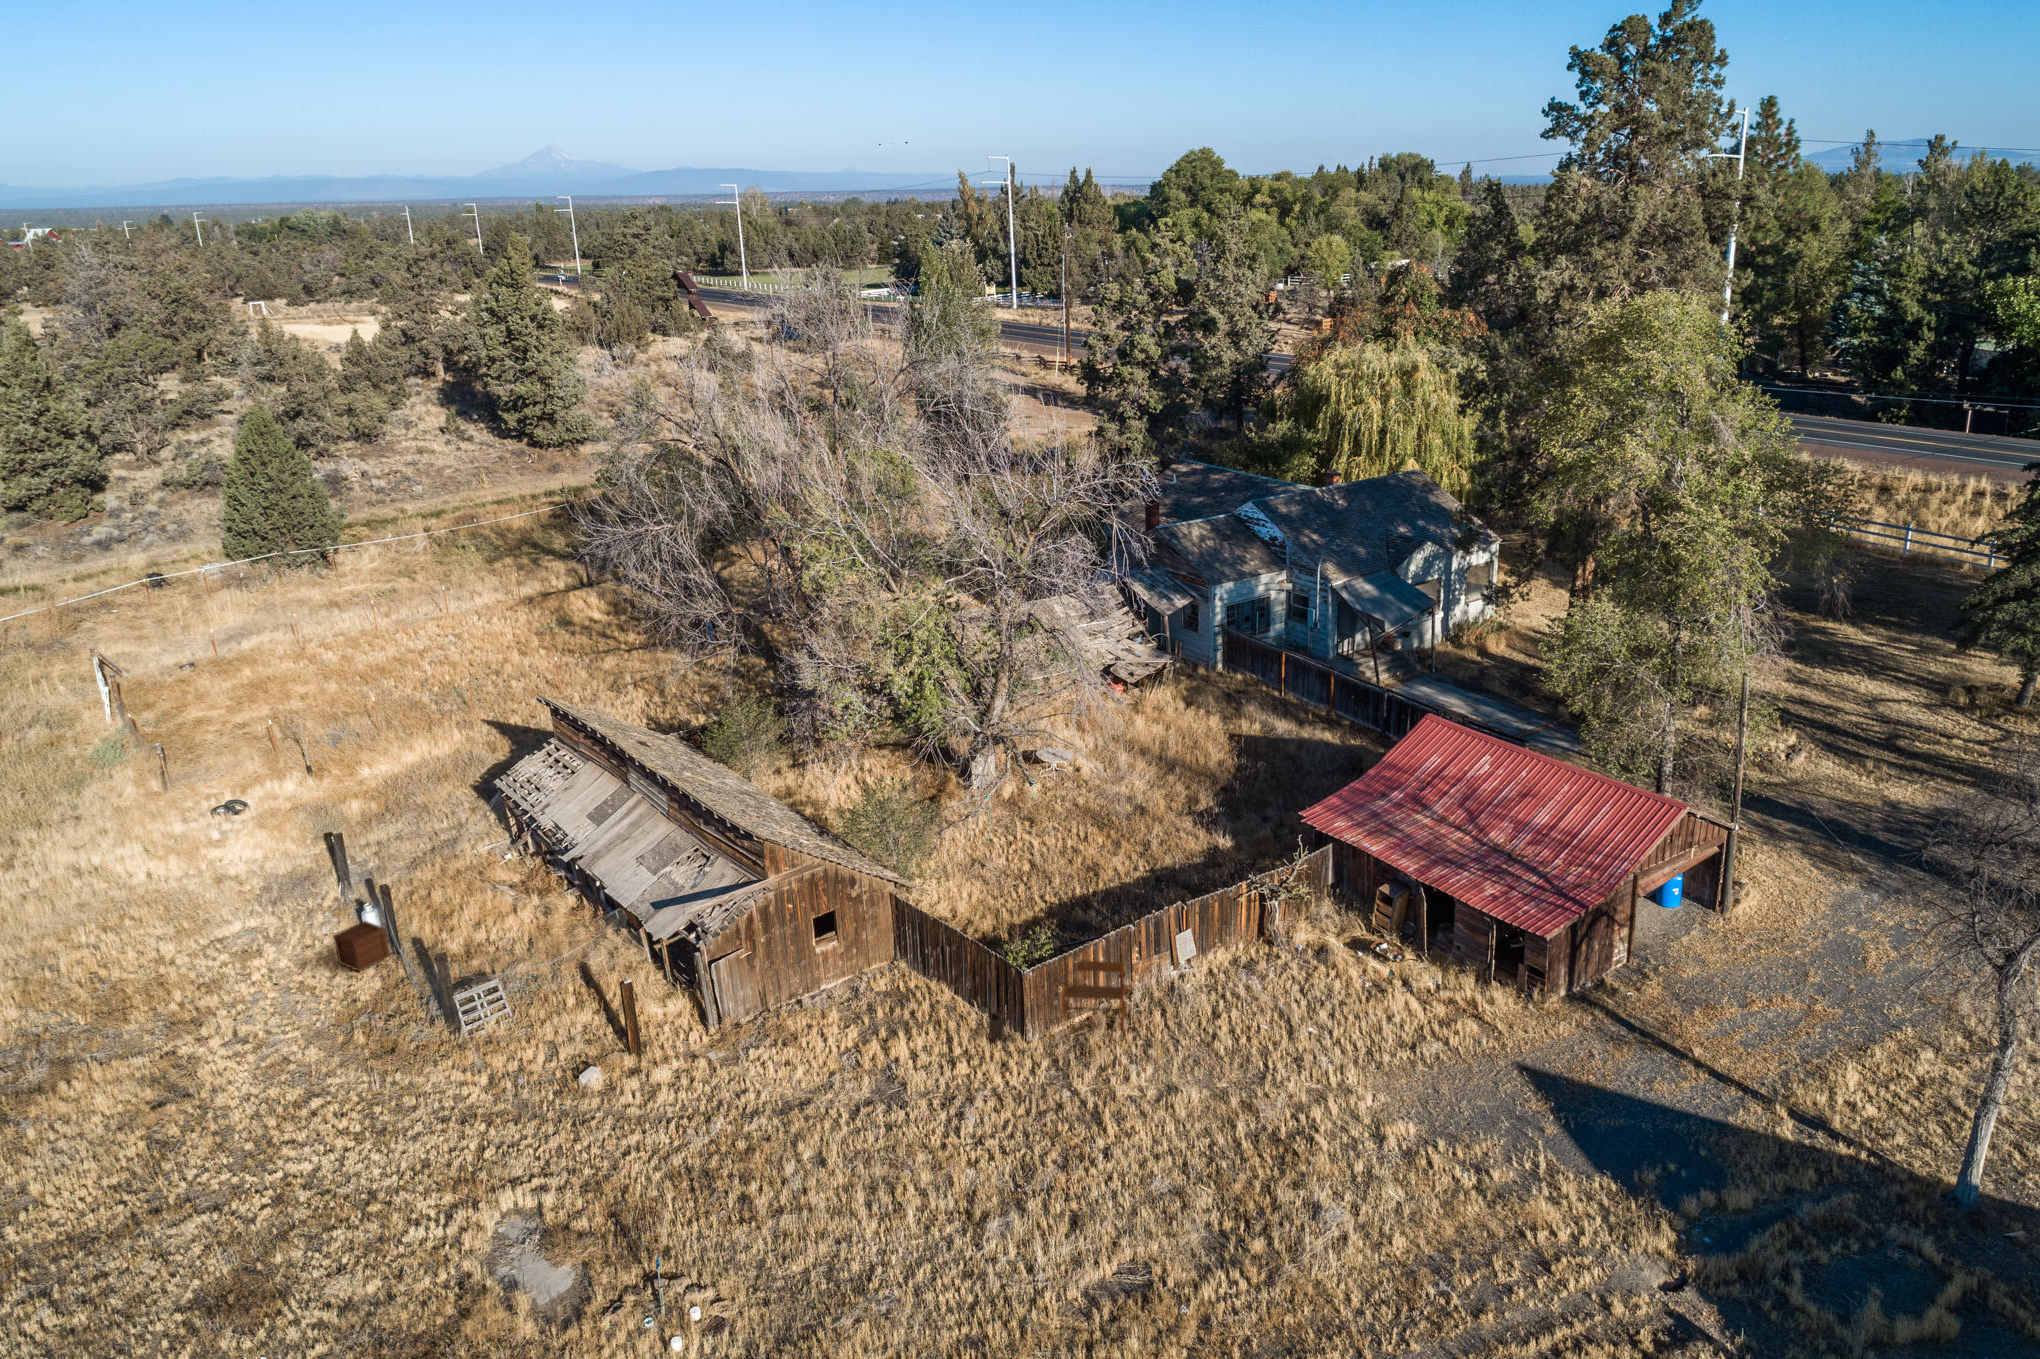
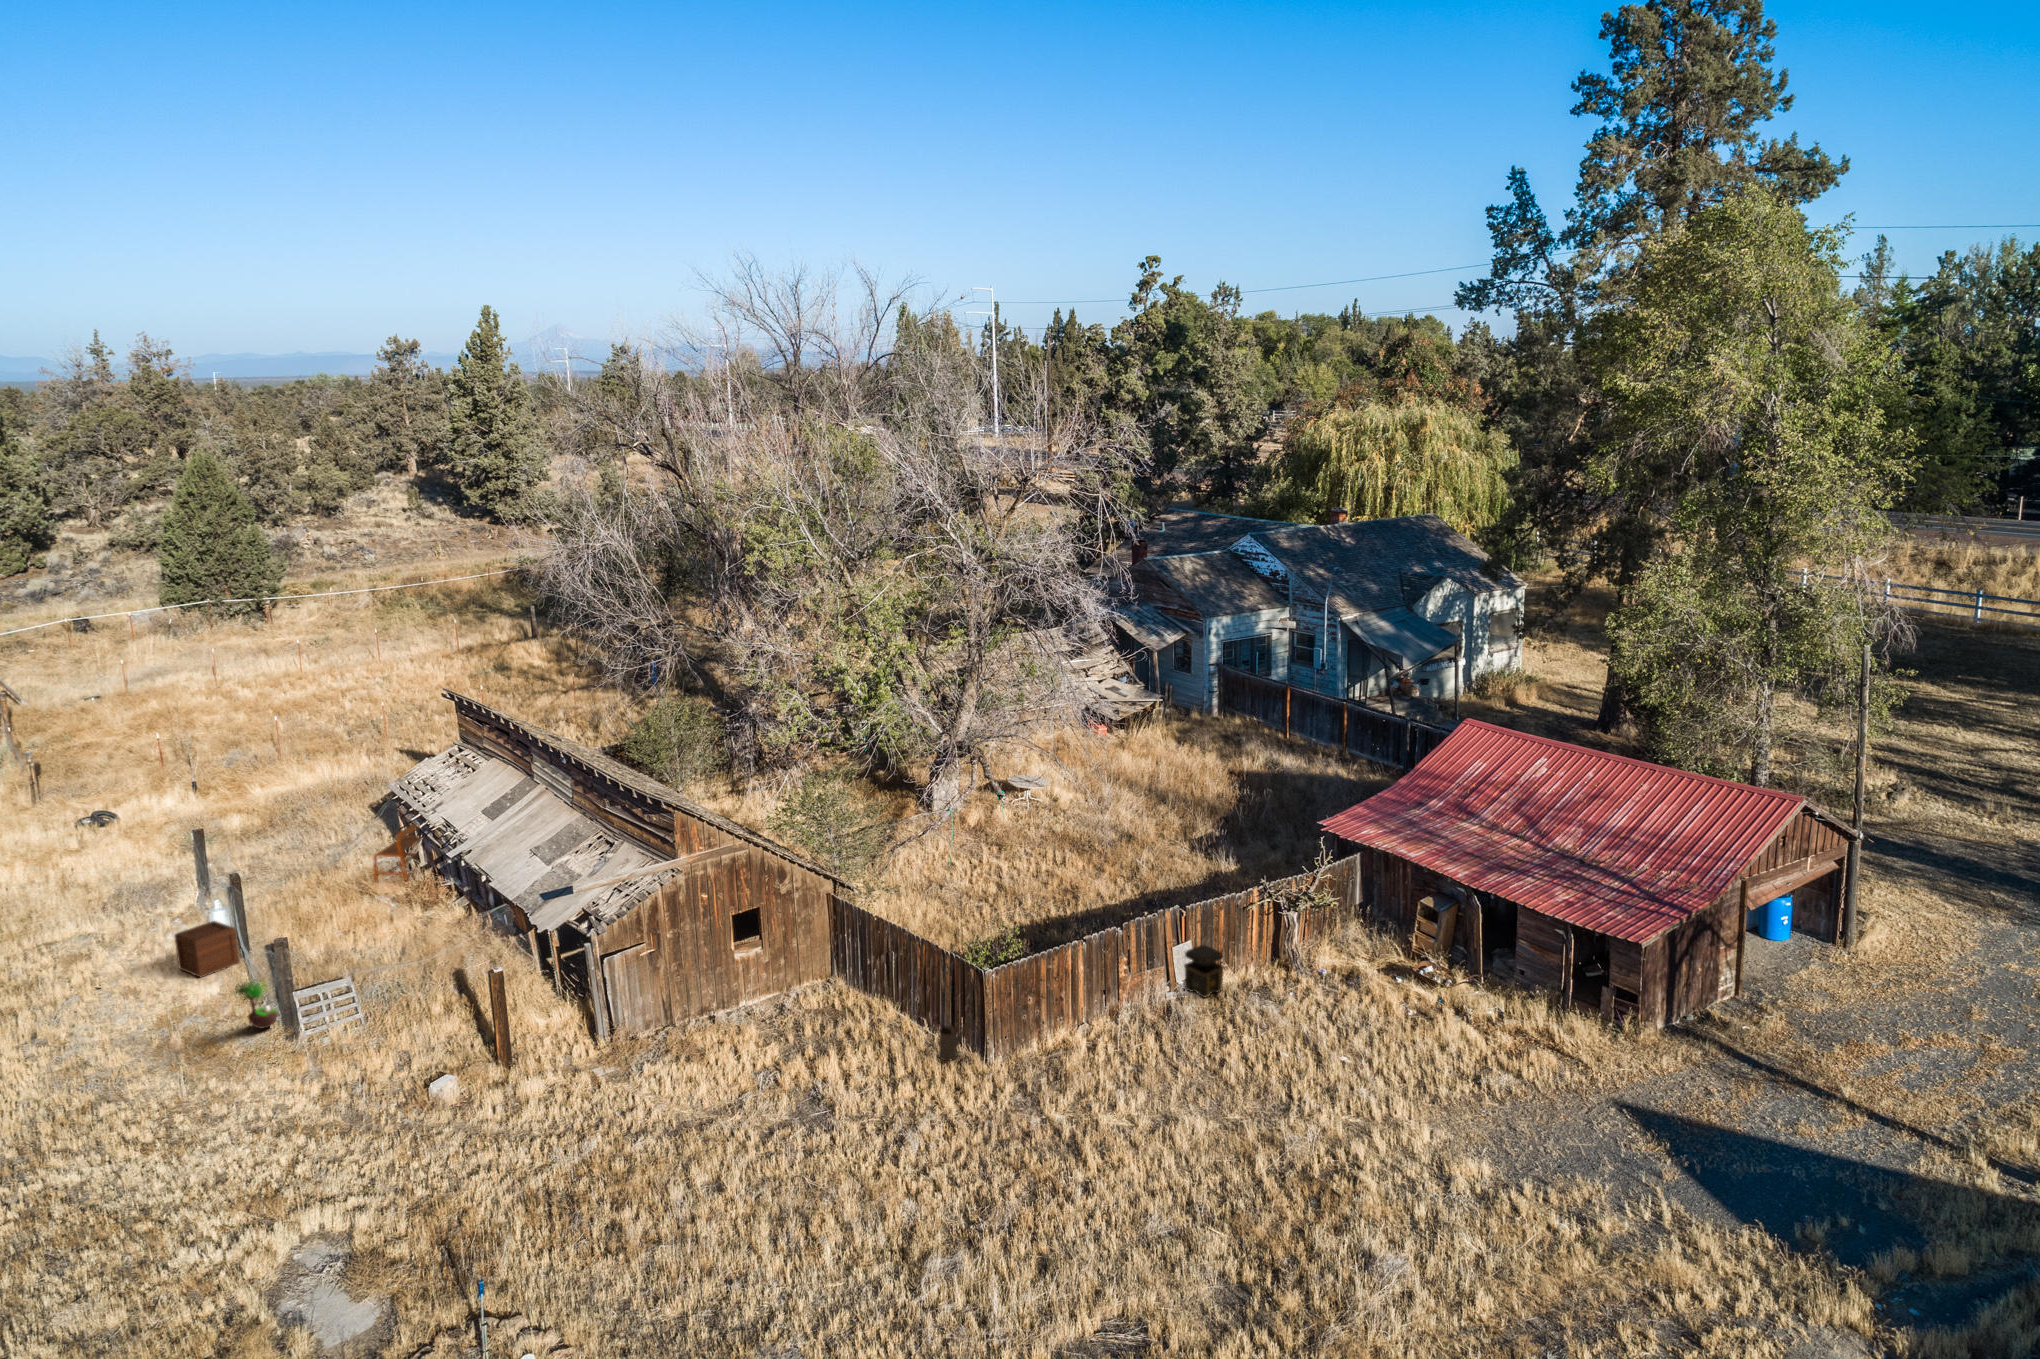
toolbox: none [1186,931,1219,975] -> present [1184,945,1224,998]
bench: present [1062,961,1126,1030] -> present [374,821,420,882]
potted tree: none [398,980,437,1022] -> present [235,981,278,1029]

